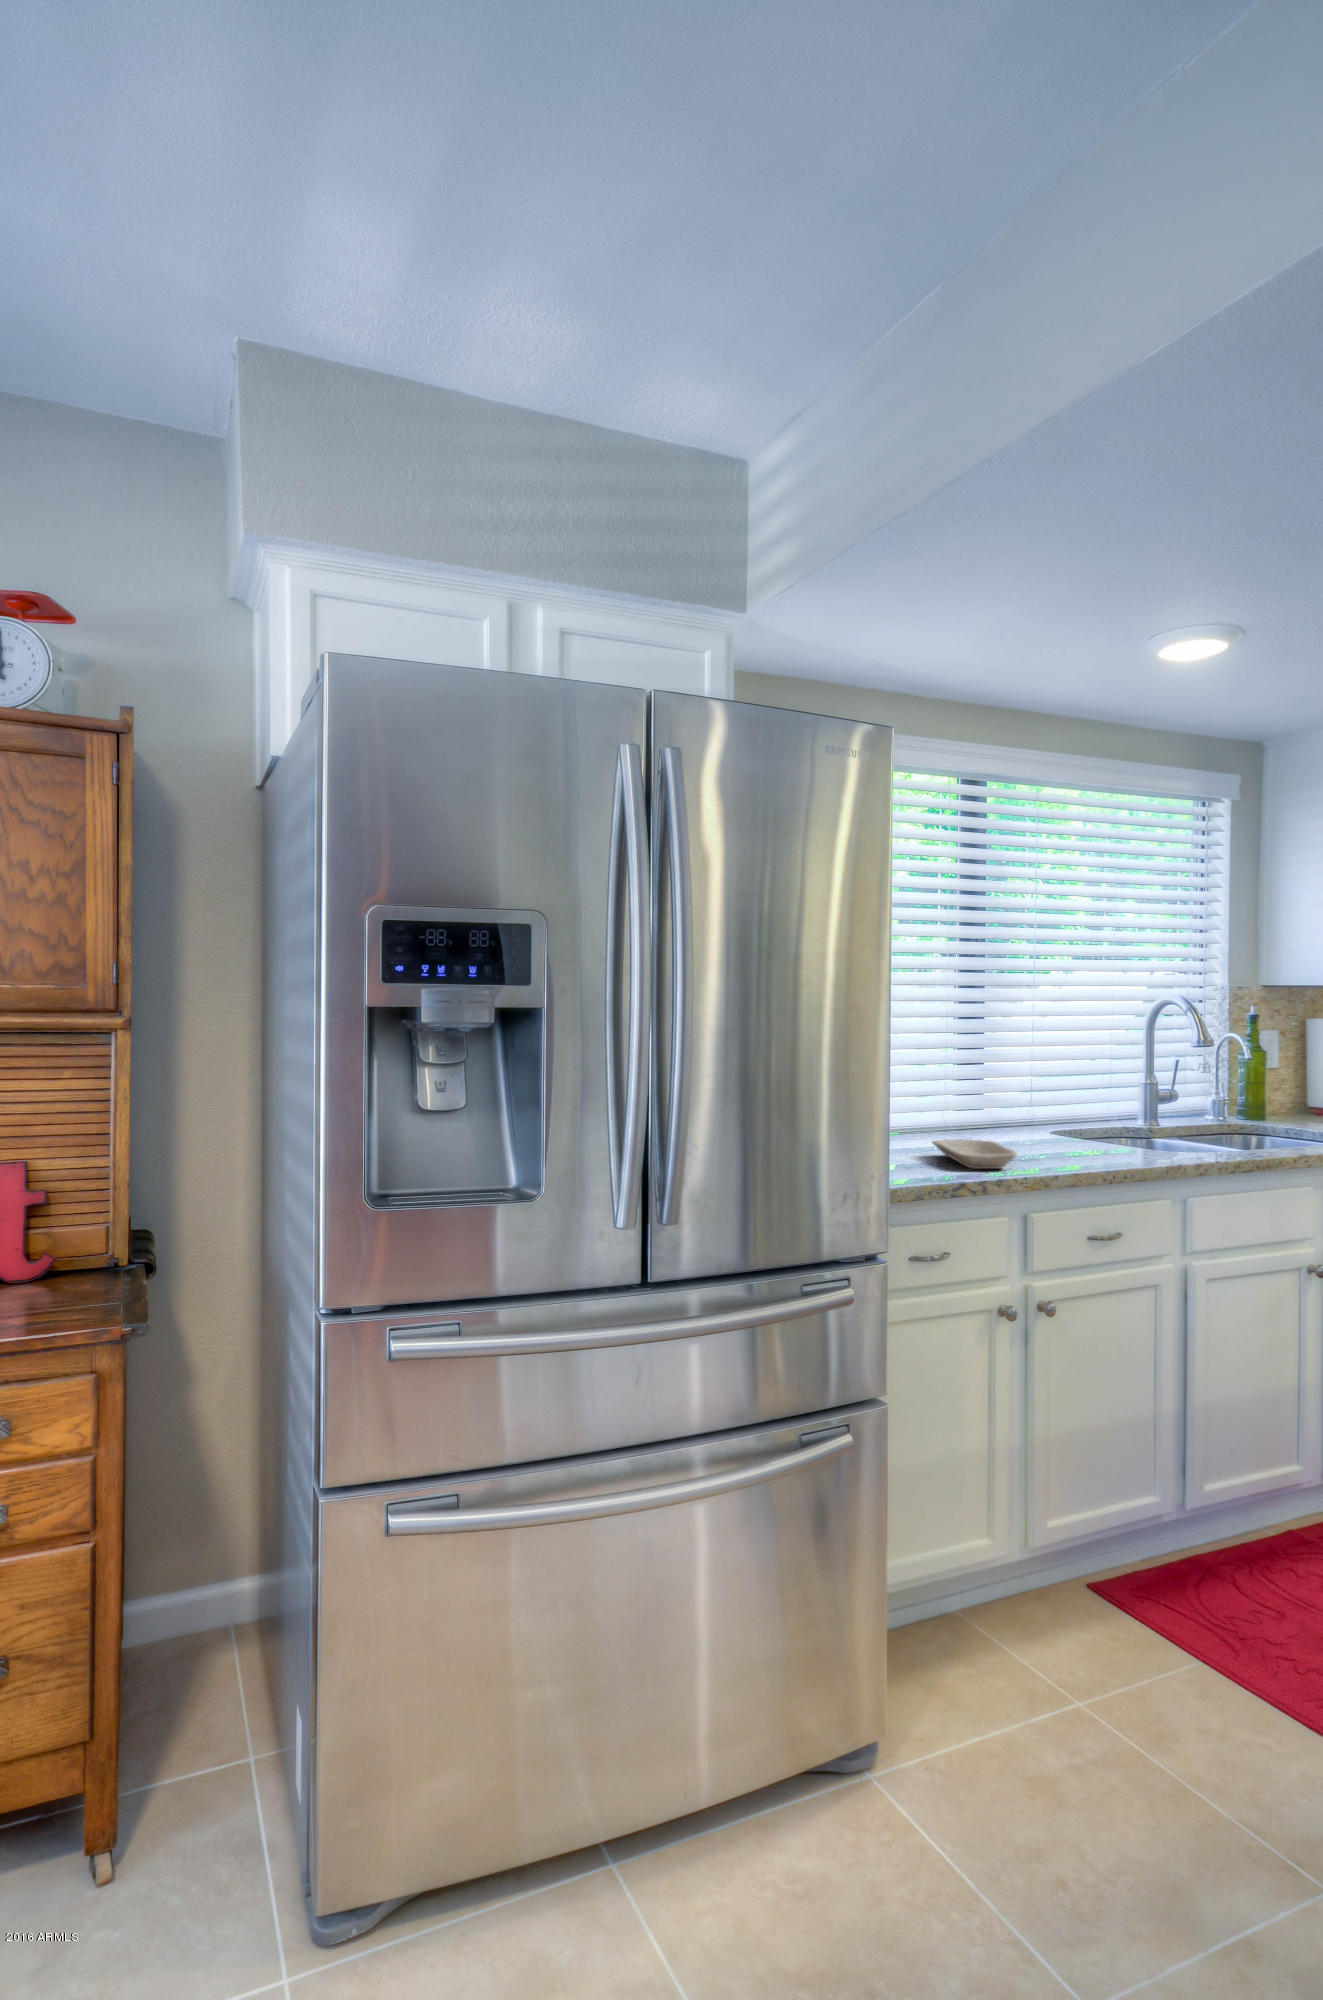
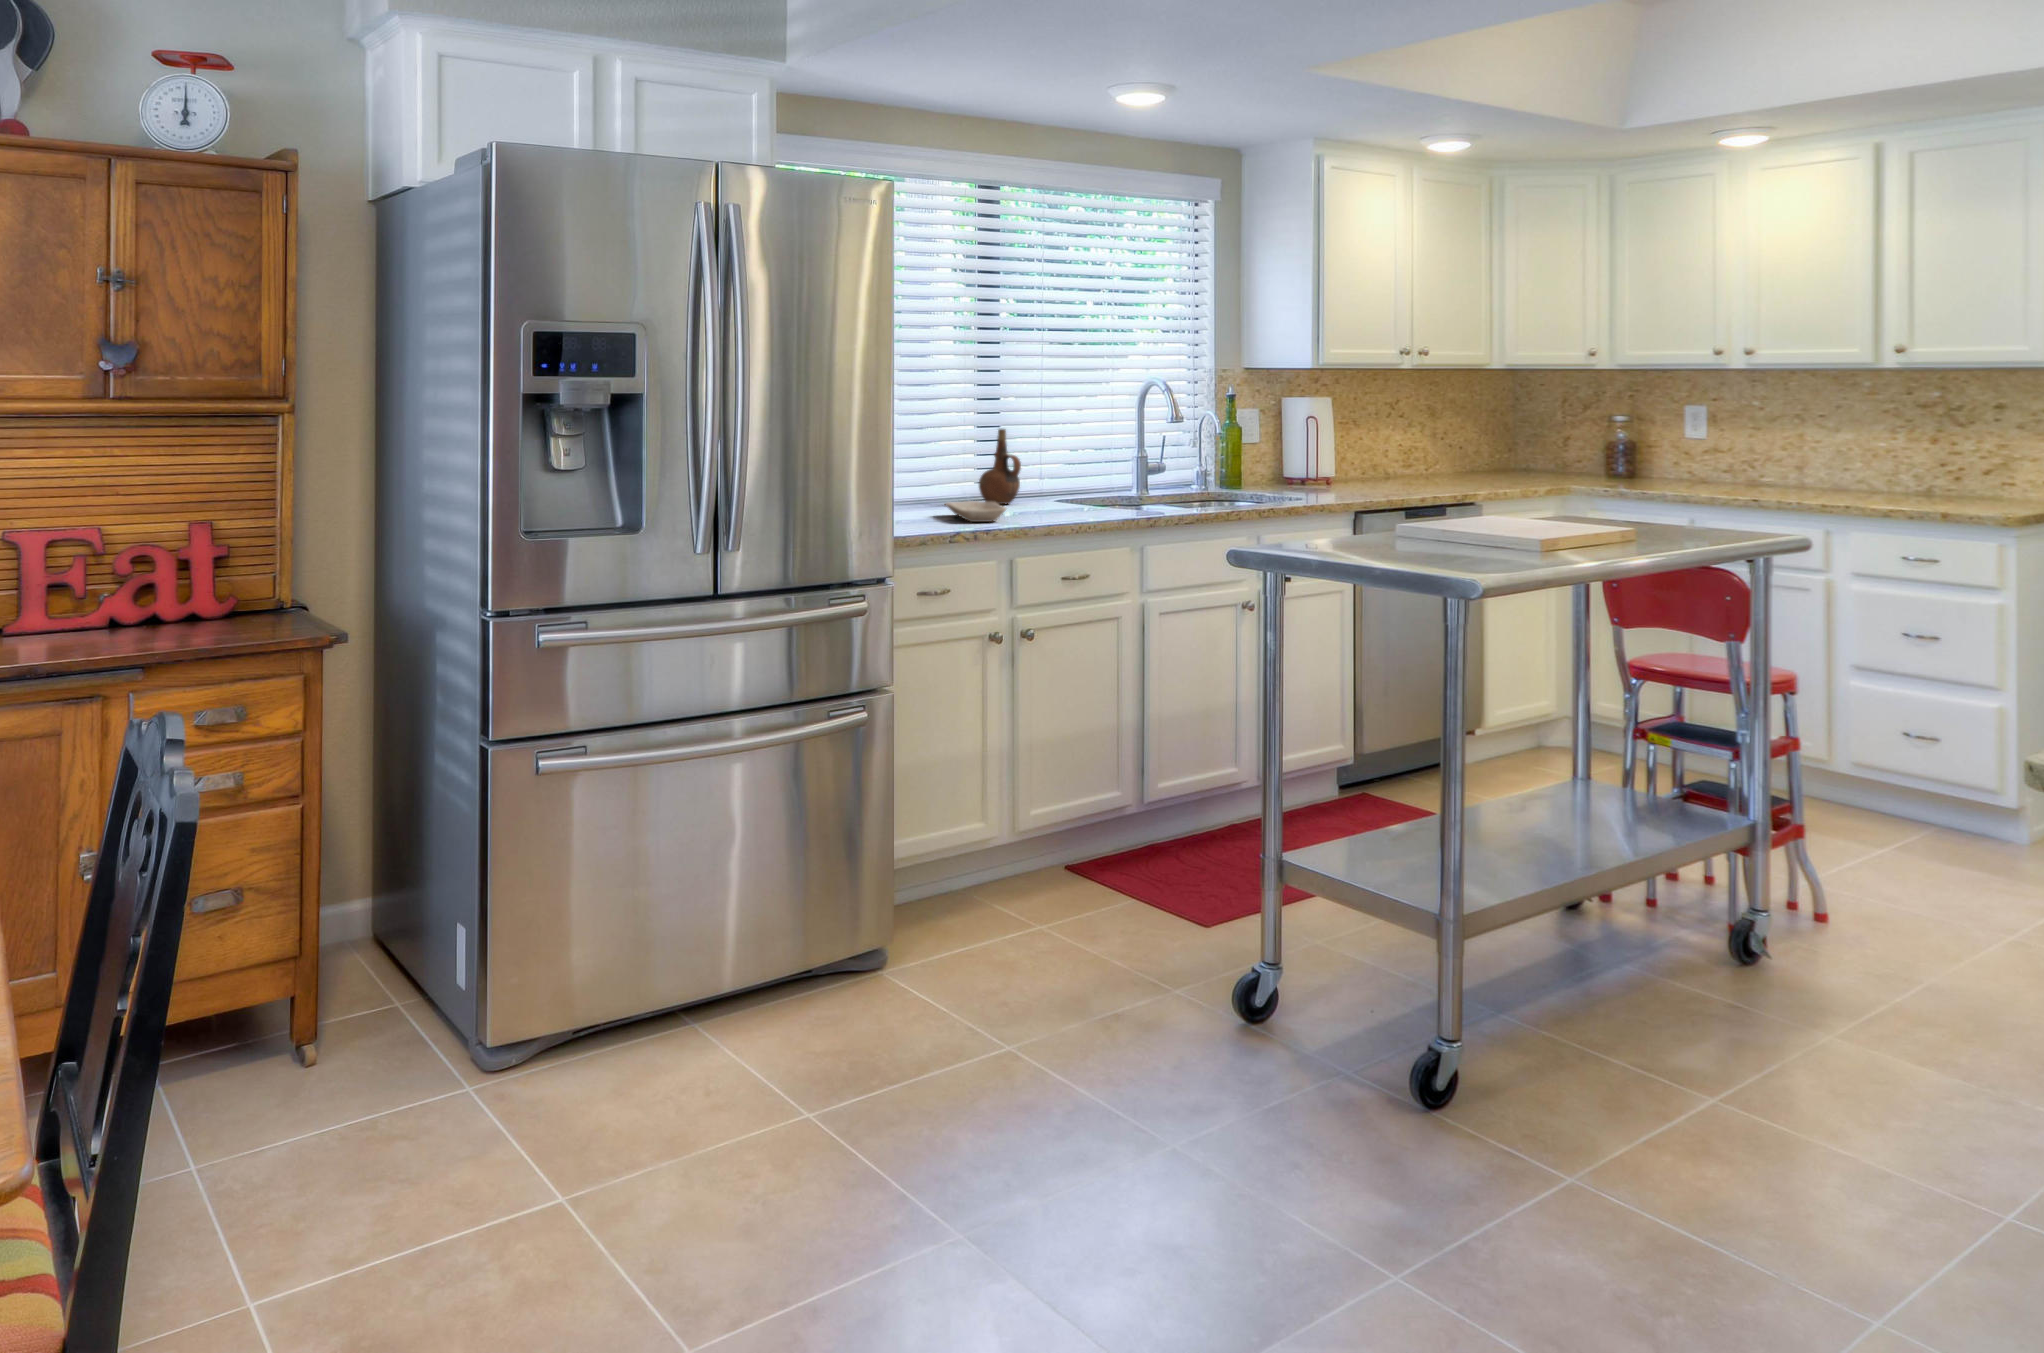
ceramic pitcher: none [964,1051,1016,1140] -> present [979,429,1021,504]

